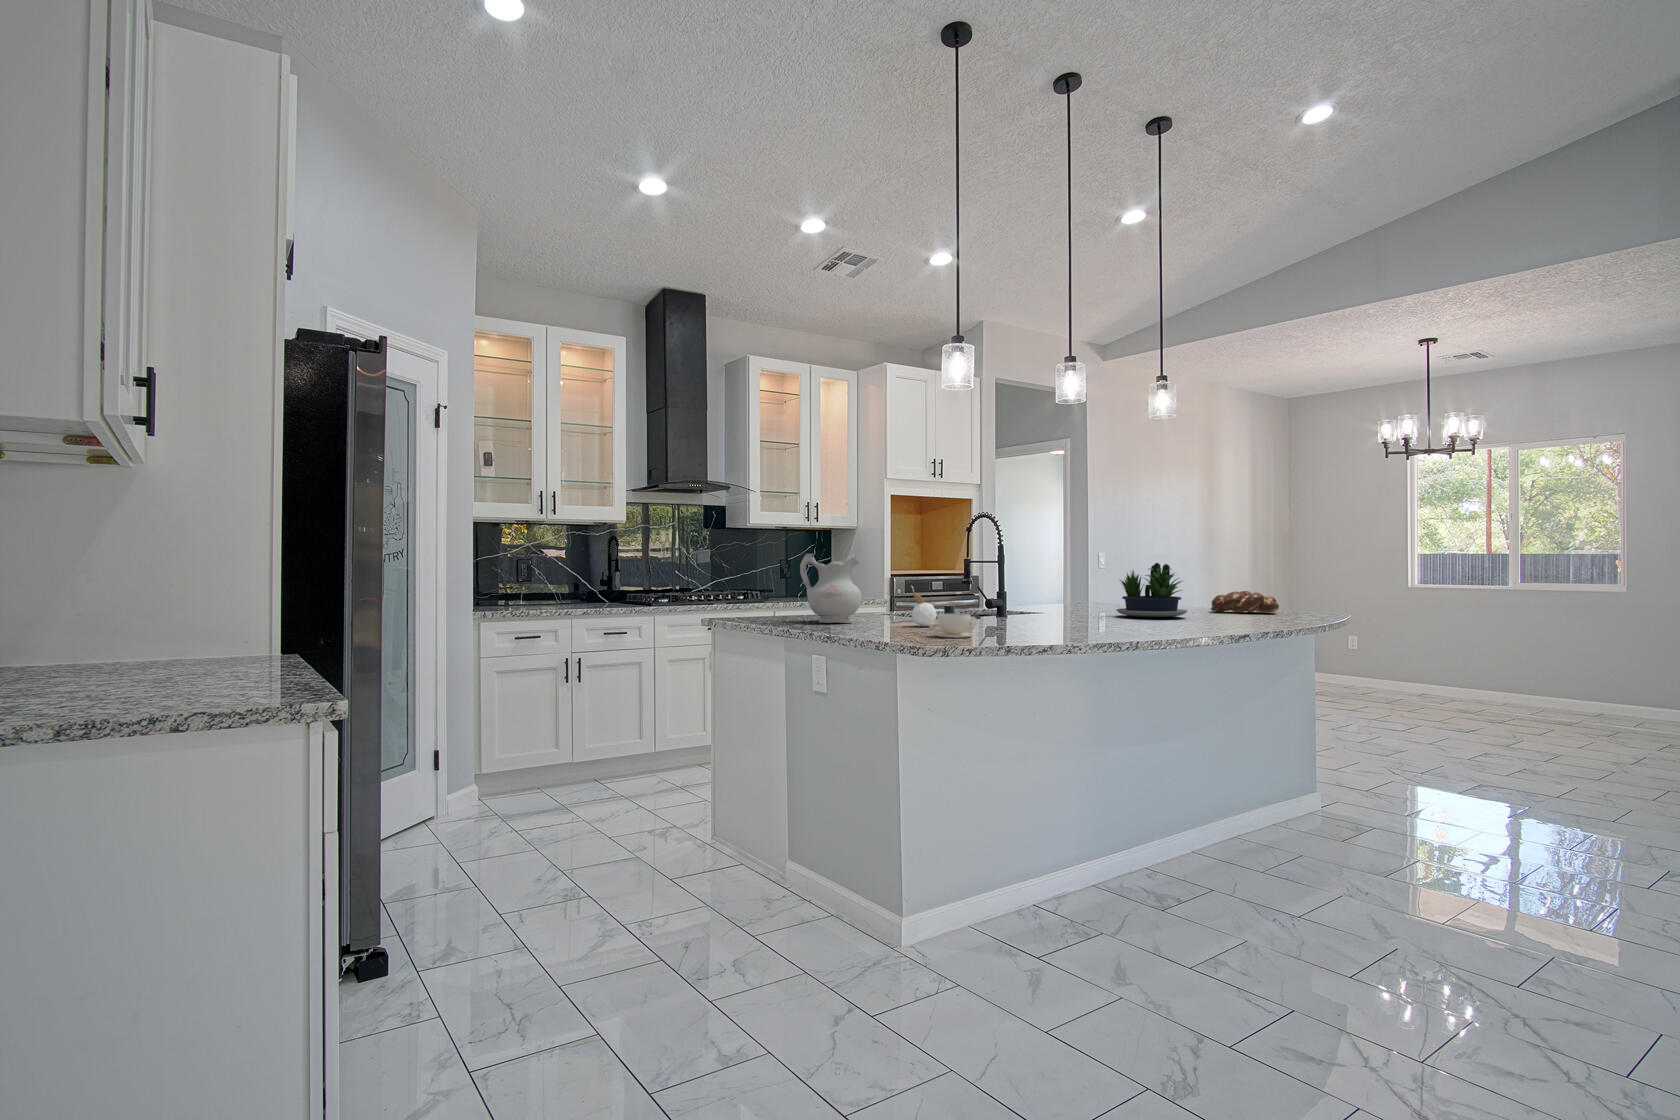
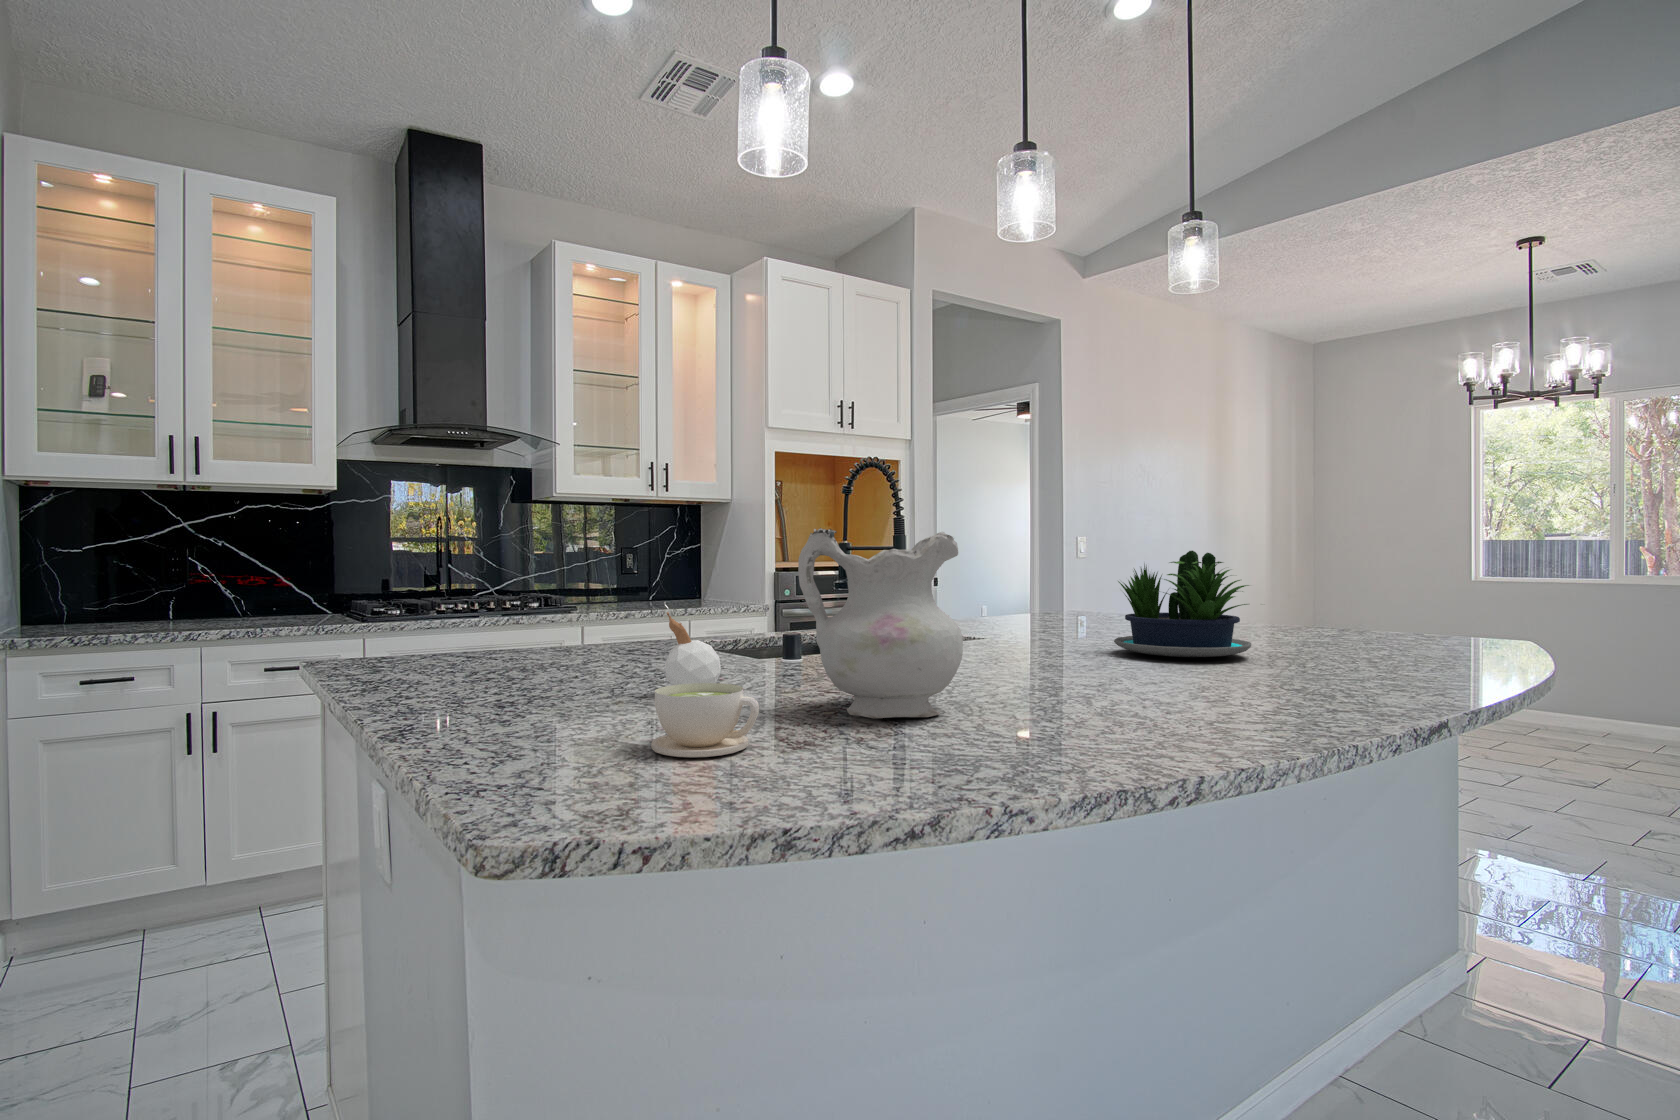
ceramic pitcher: present [800,554,862,623] -> present [798,528,963,718]
bread loaf: present [1211,591,1279,612] -> none [1278,601,1407,641]

